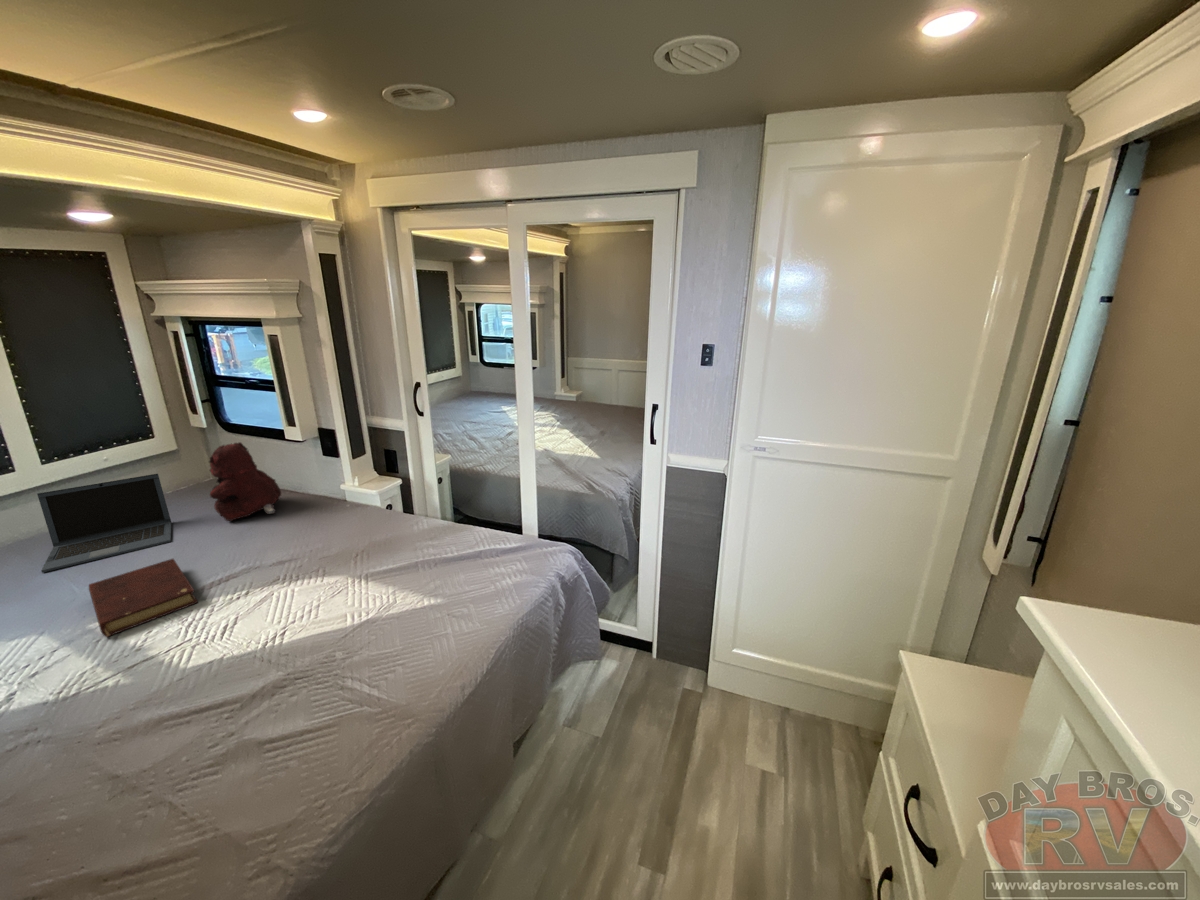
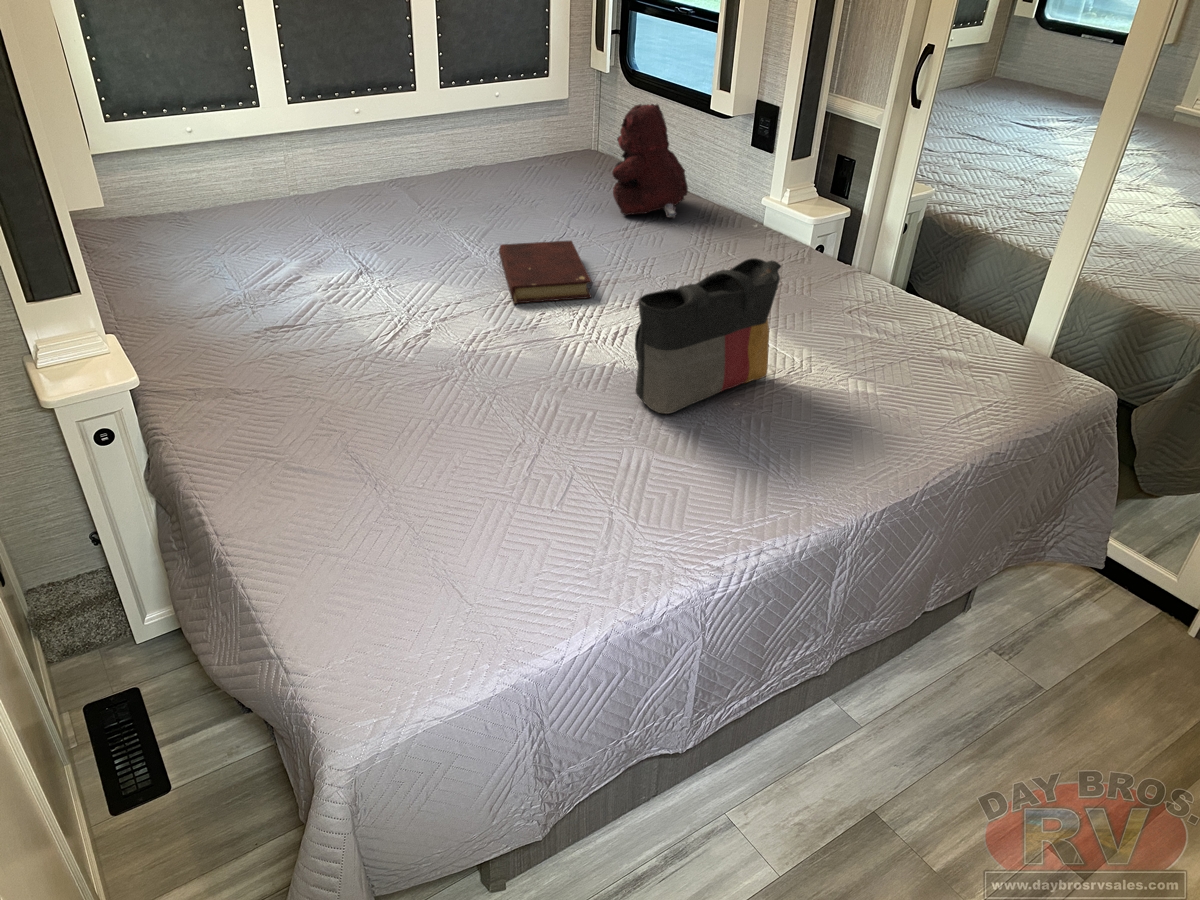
laptop: present [37,474,171,573] -> none [459,131,566,223]
tote bag: none [222,541,363,692] -> present [635,258,781,414]

